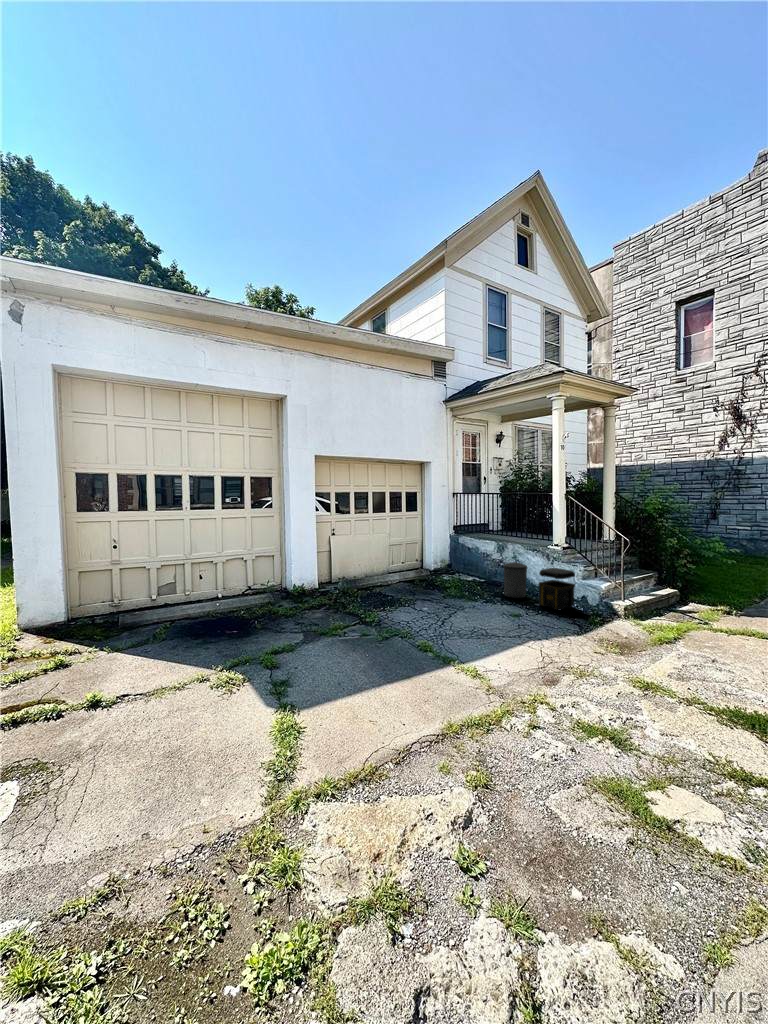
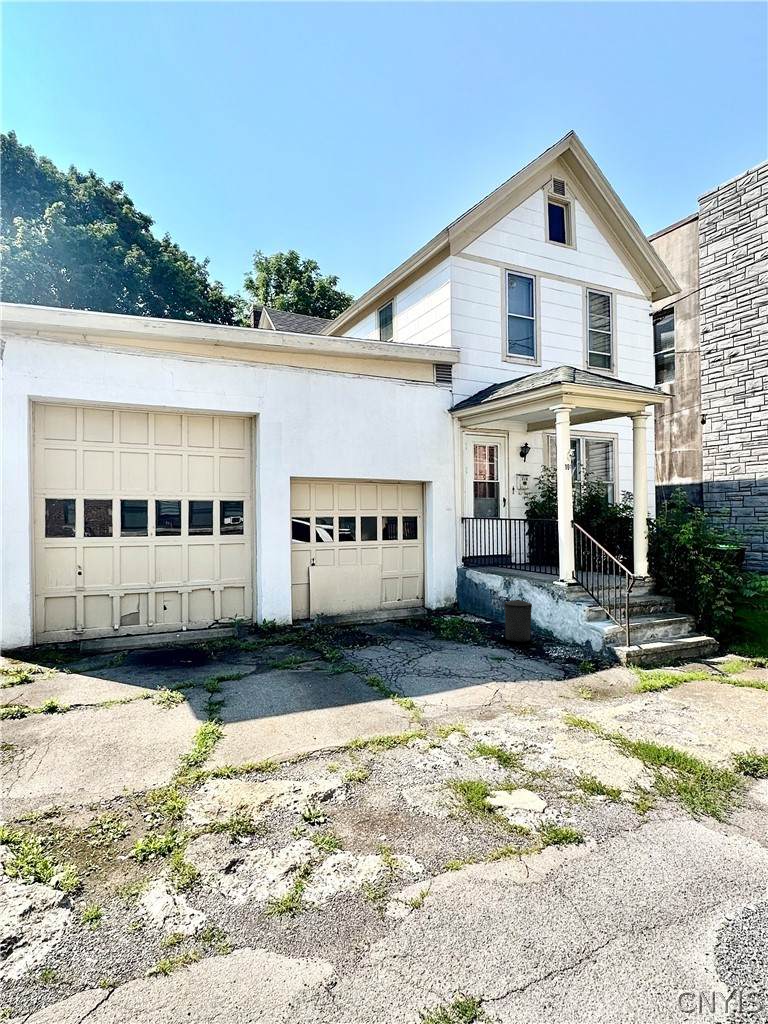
toolbox: present [539,568,575,610] -> none [536,607,578,655]

